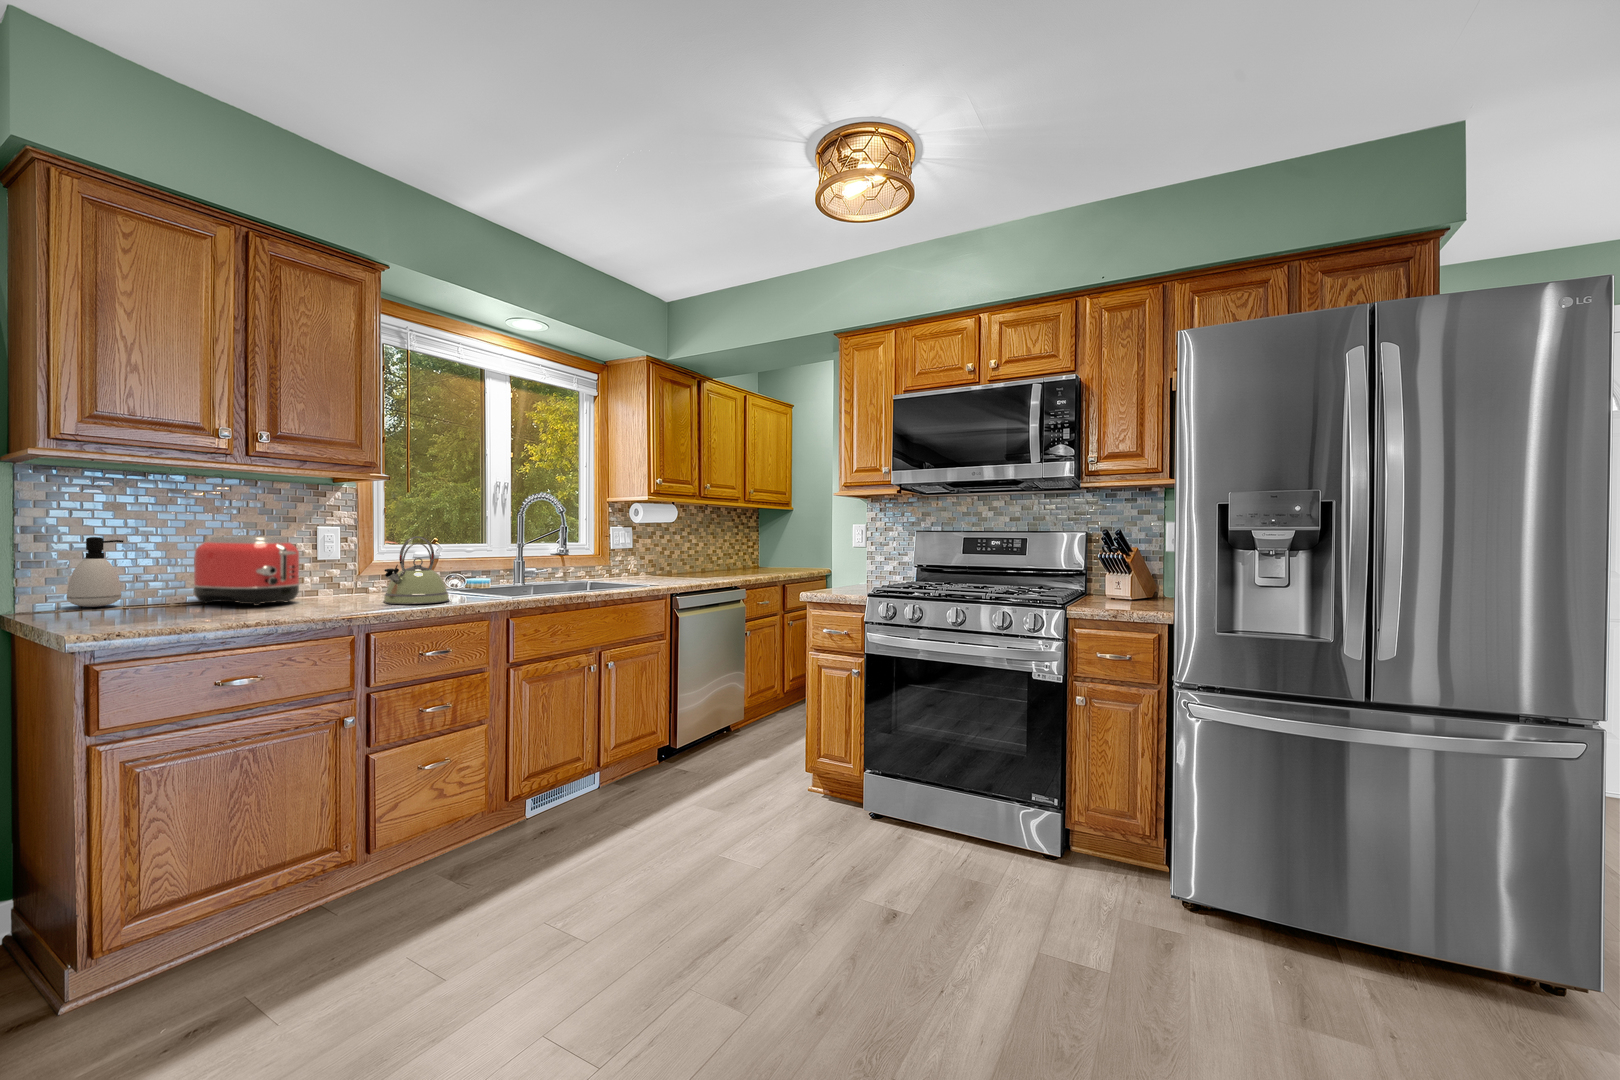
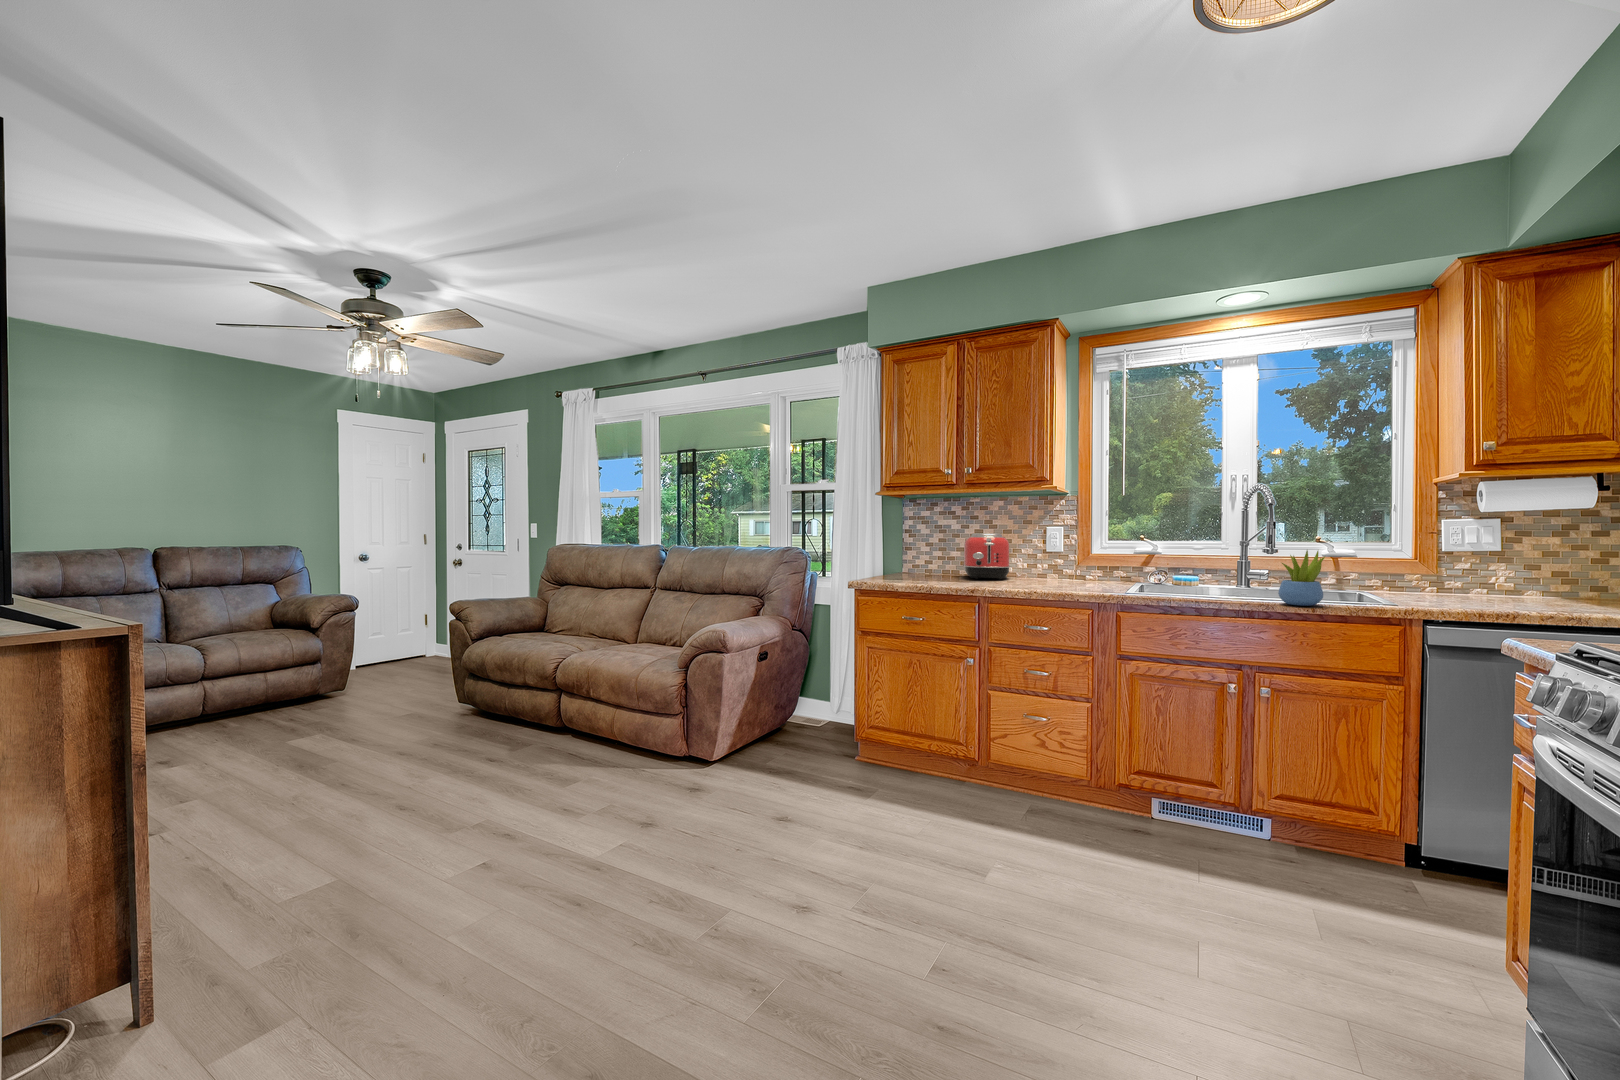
kettle: present [383,536,449,604] -> none [1033,532,1092,589]
soap dispenser: present [67,537,123,607] -> none [922,534,943,573]
succulent plant: none [611,550,642,593] -> present [1278,550,1325,606]

